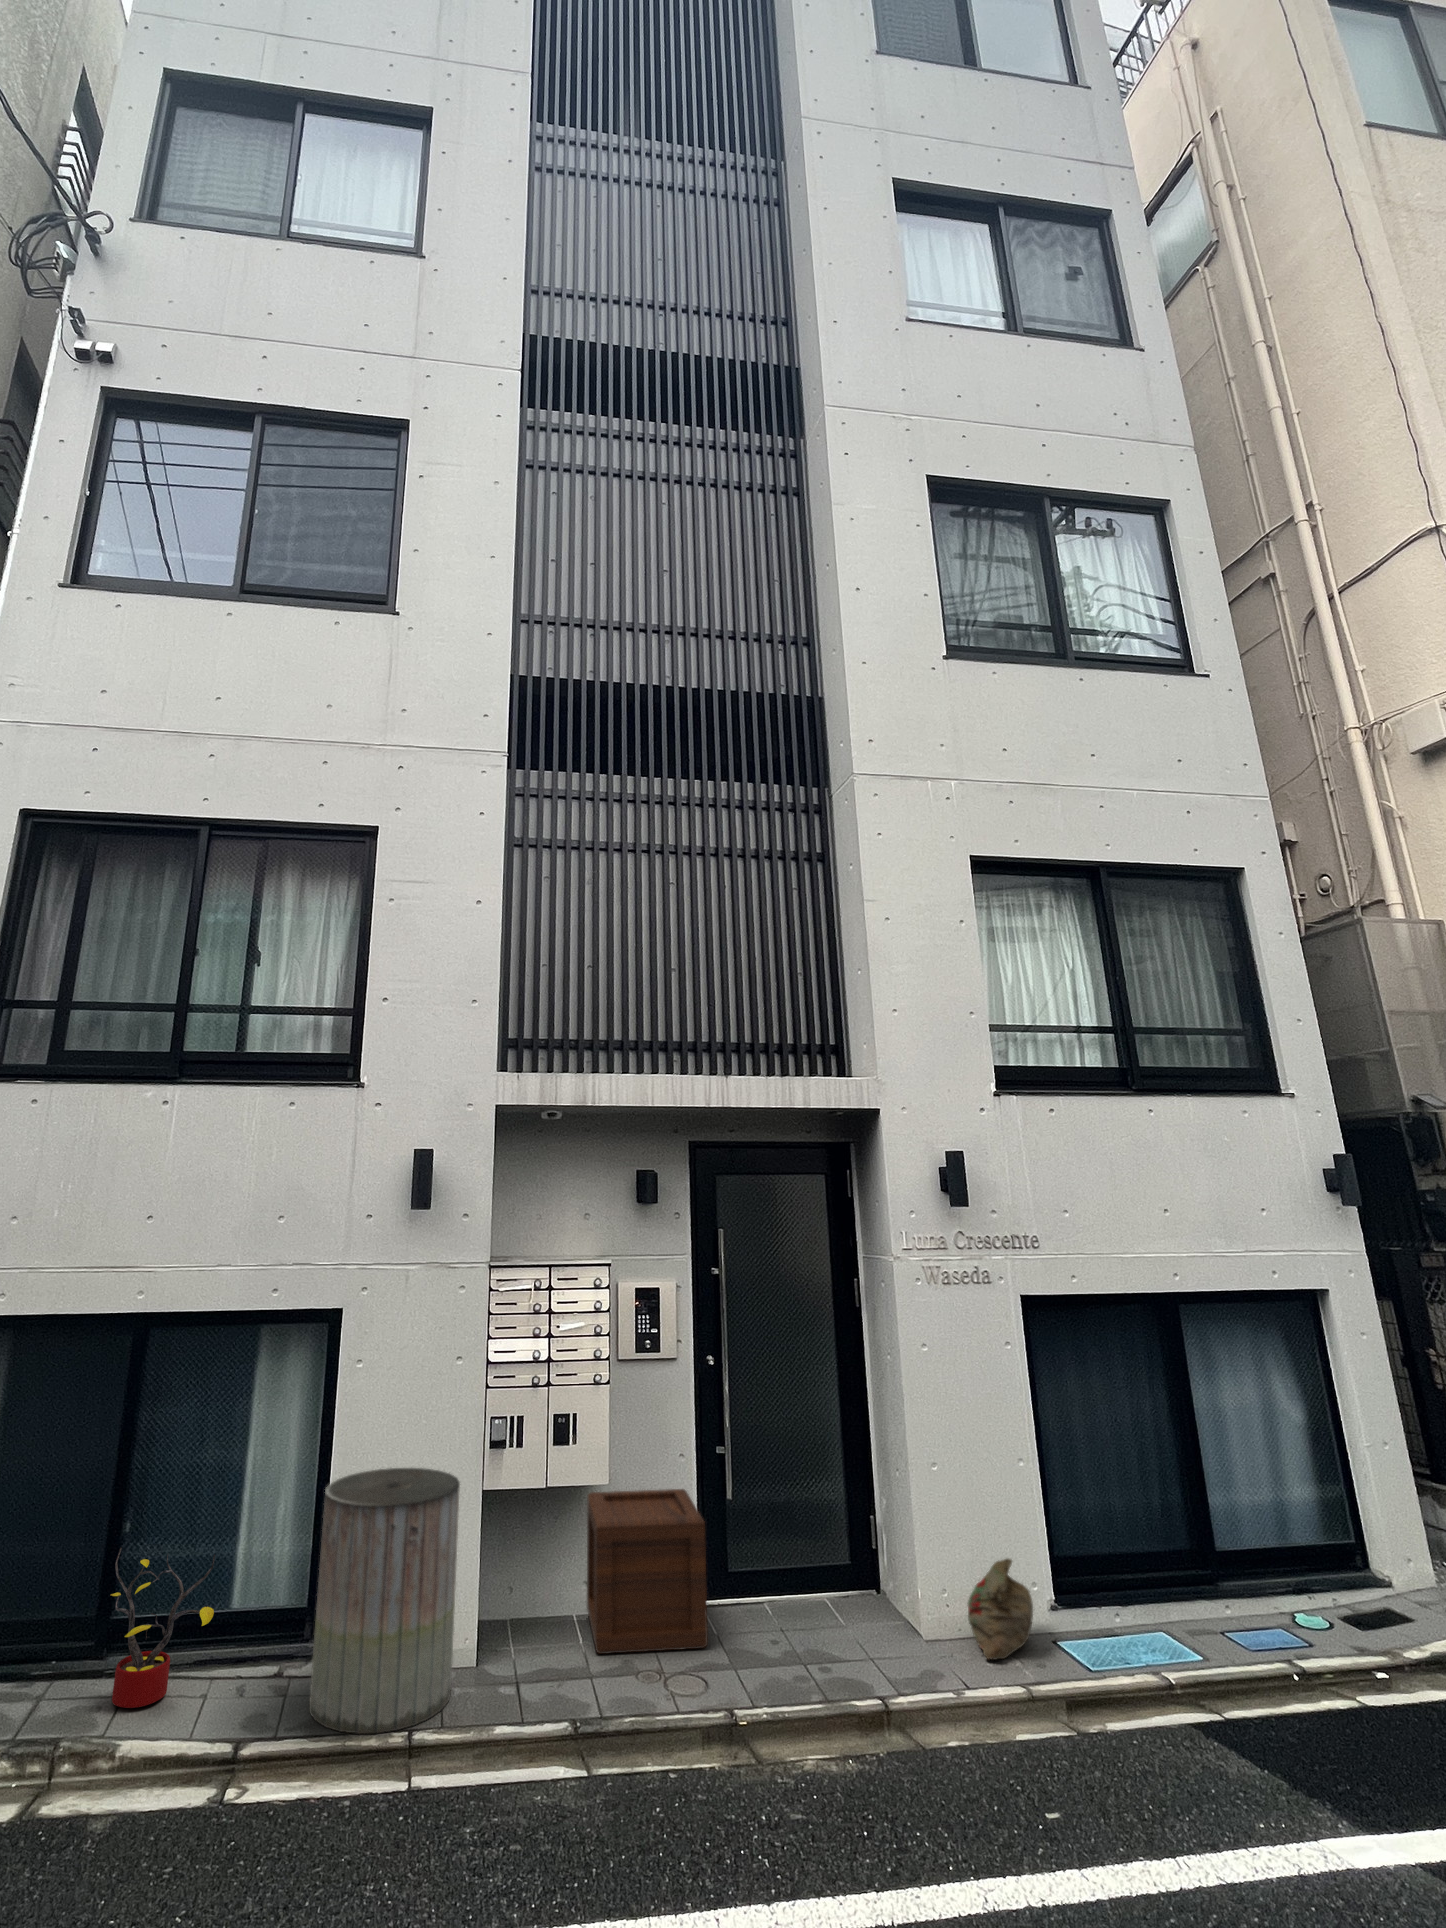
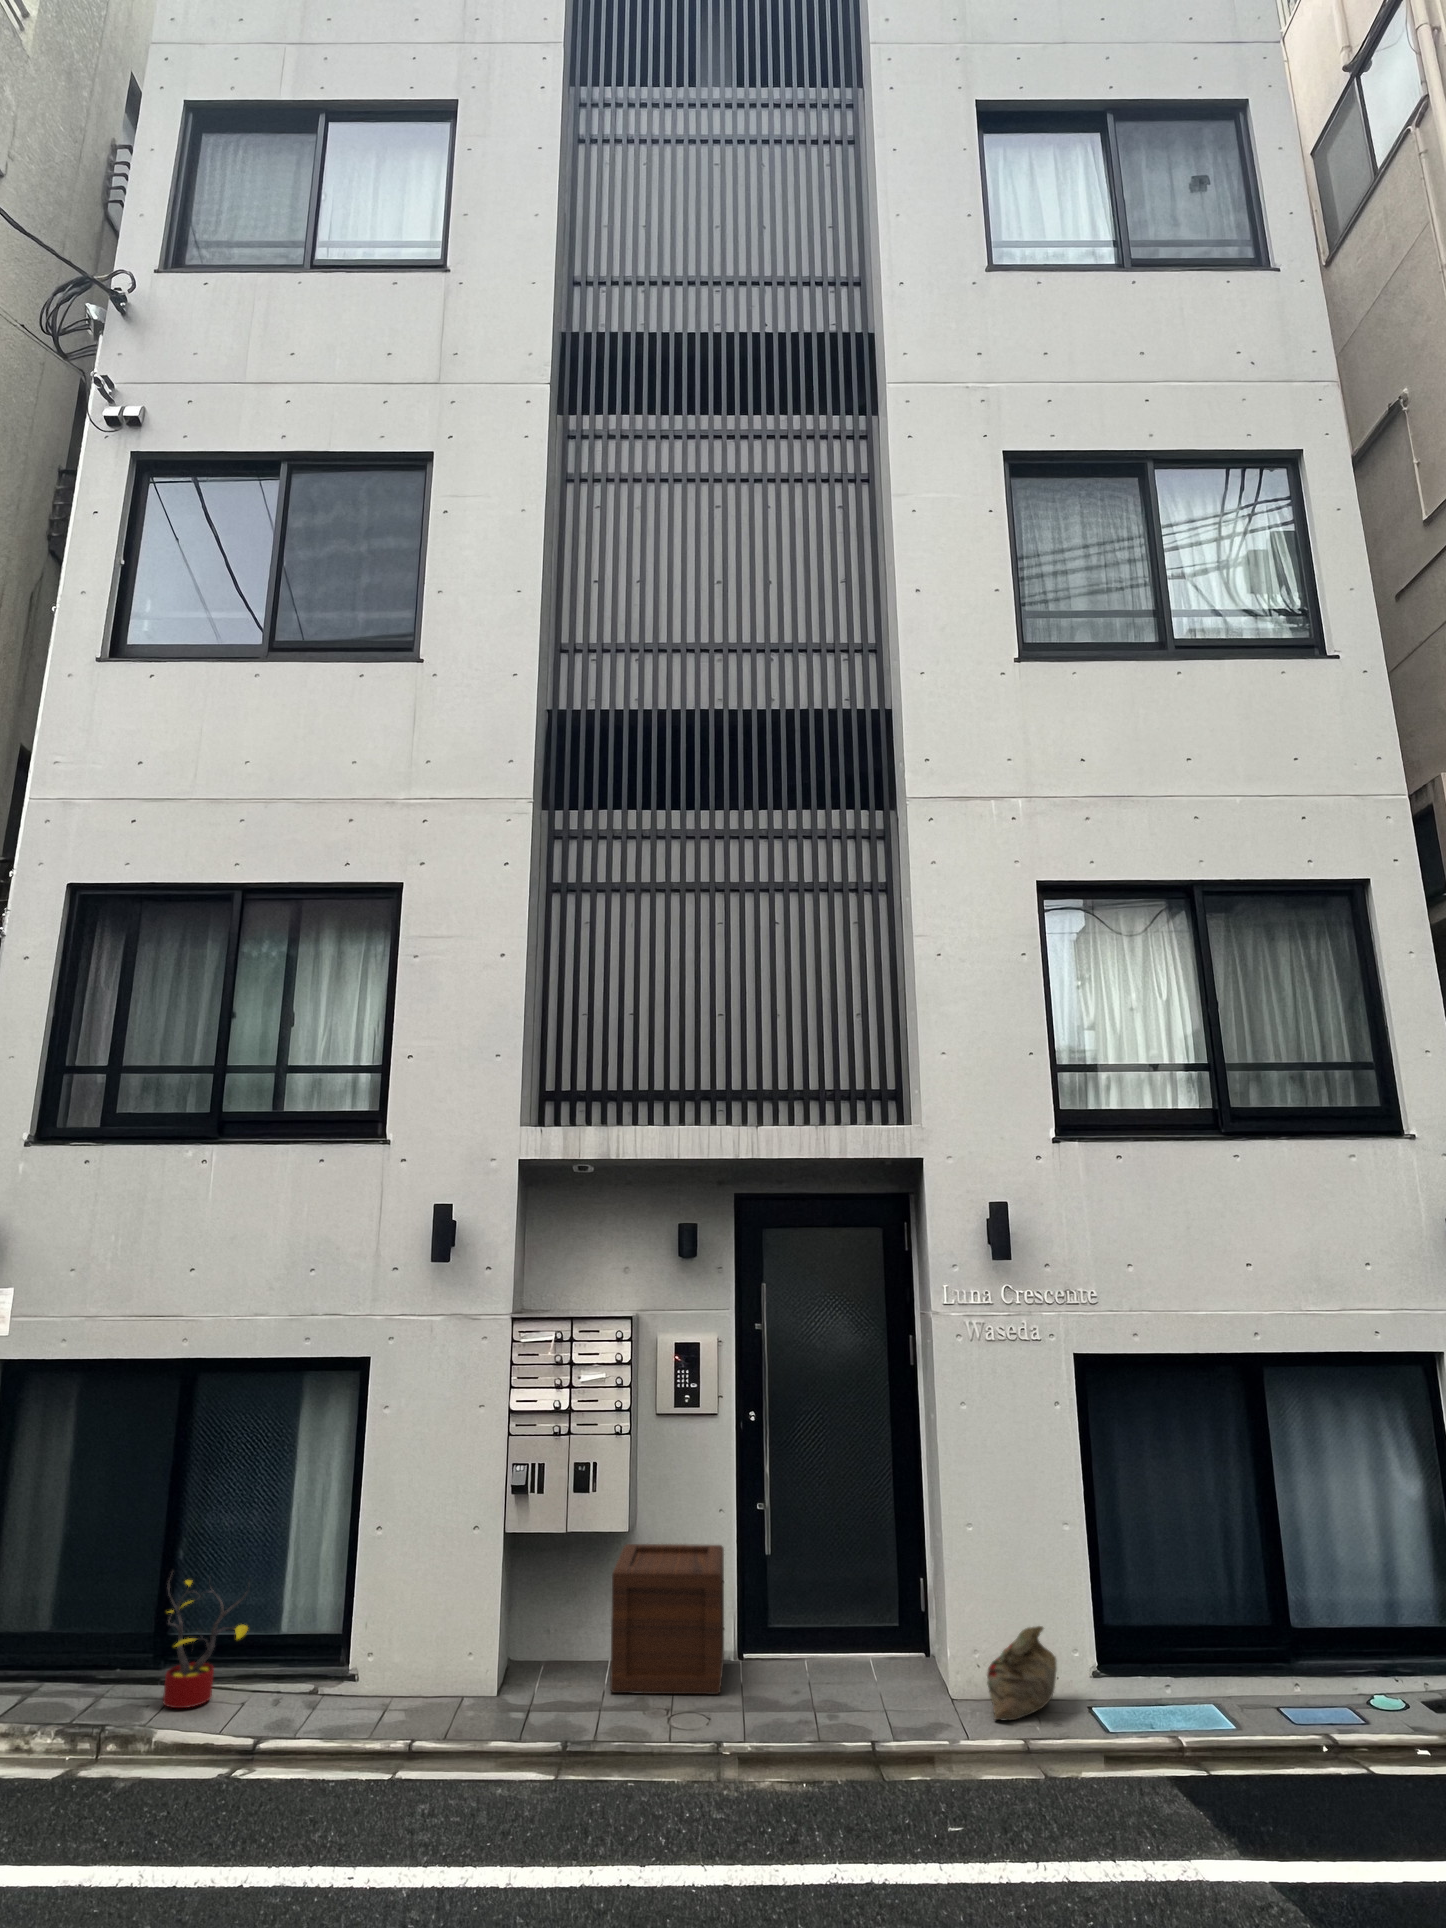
trash can: present [309,1468,460,1734] -> none [329,1509,470,1740]

